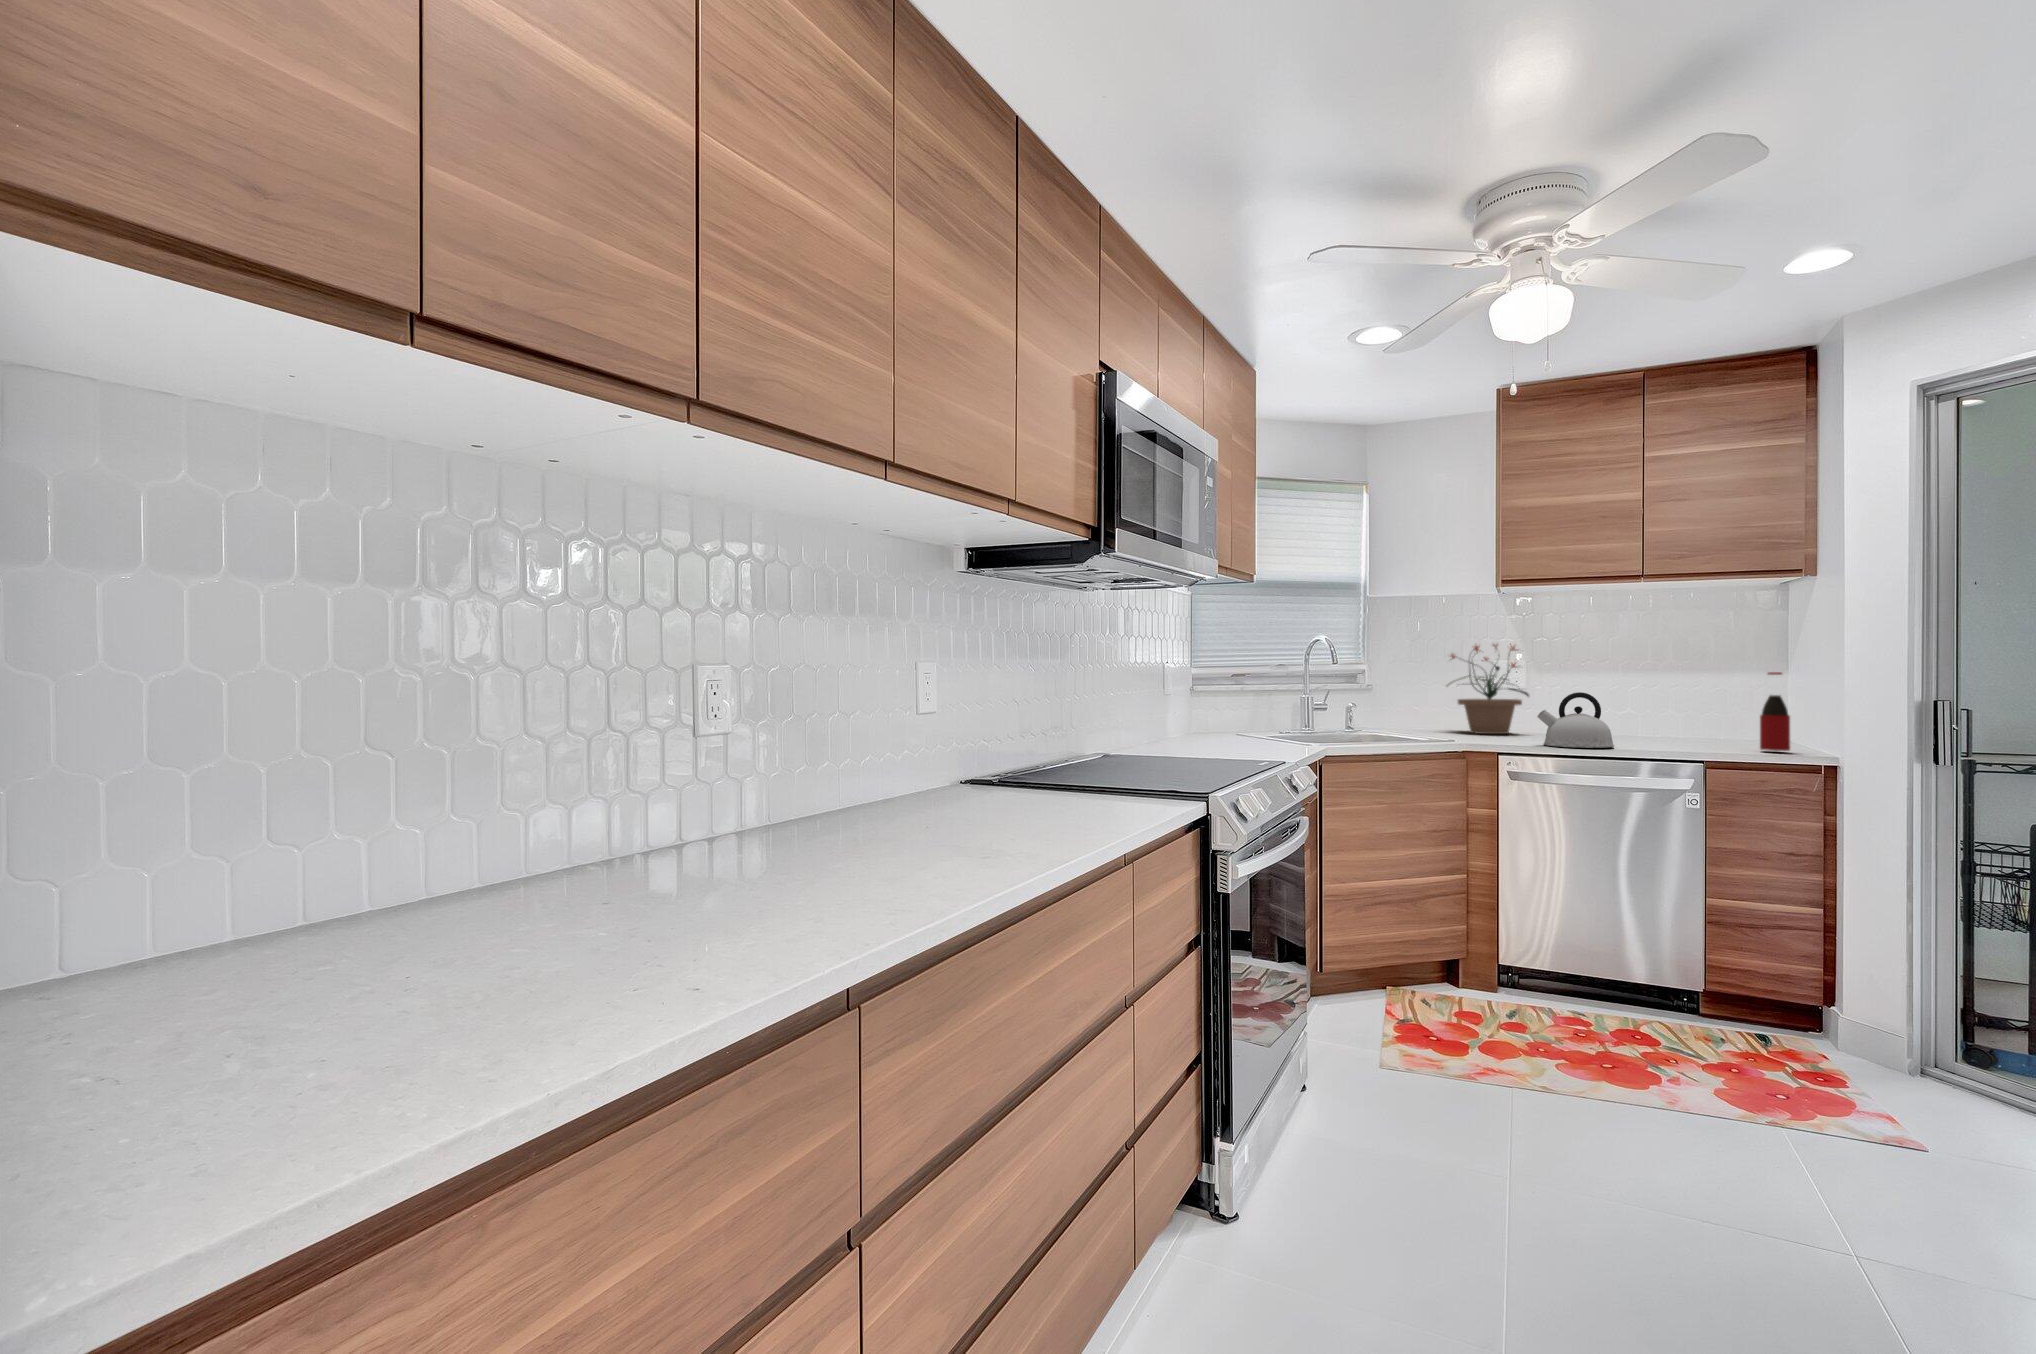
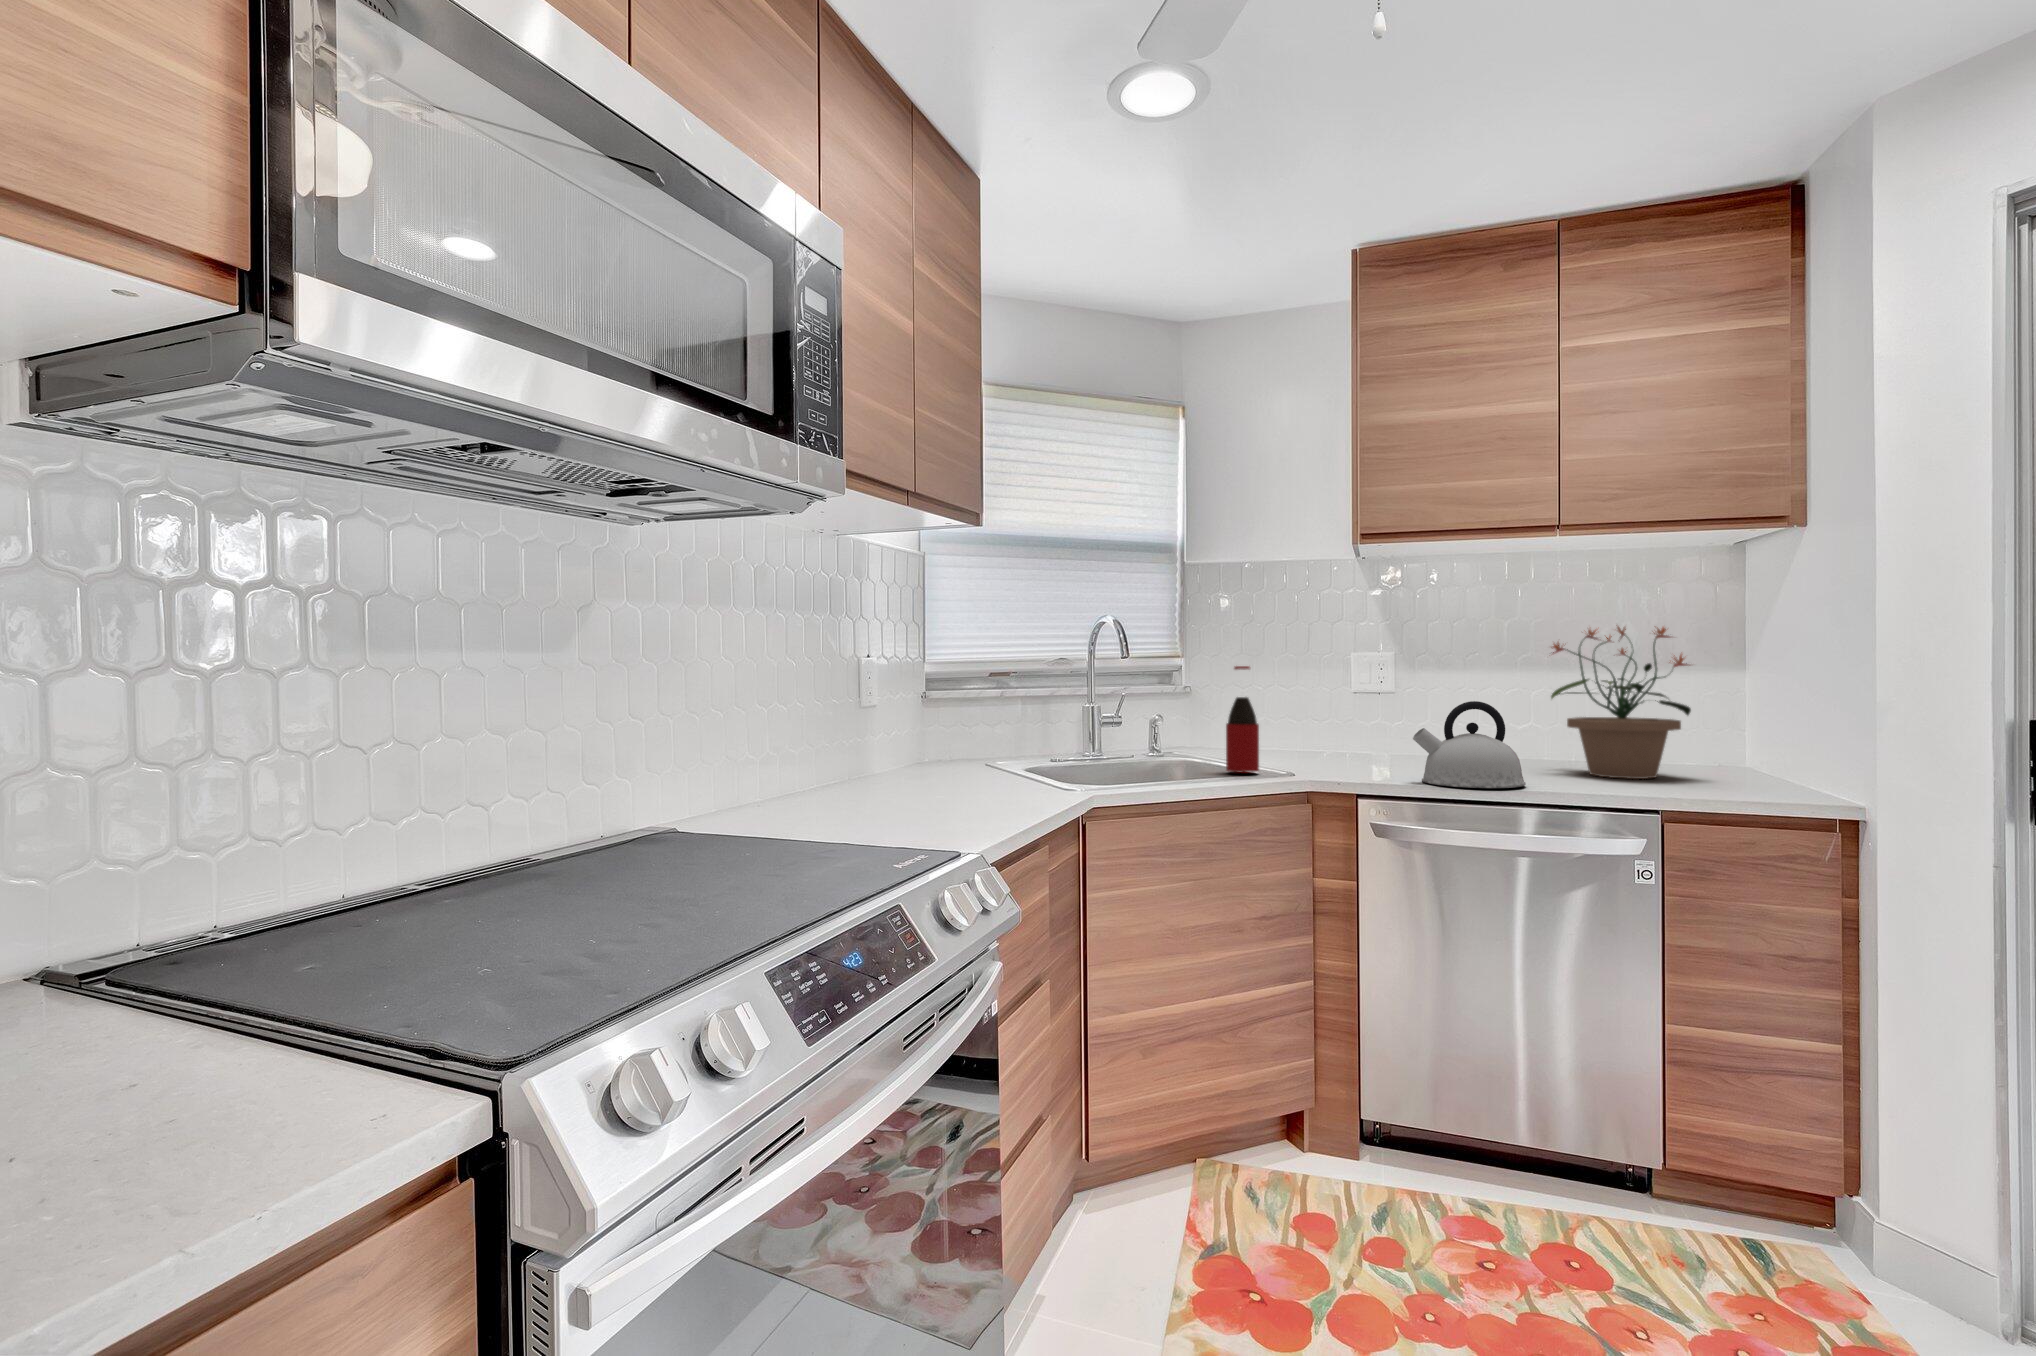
potted plant: present [1450,644,1529,734] -> present [1551,627,1691,779]
bottle: present [1760,672,1790,751] -> present [1226,666,1259,772]

